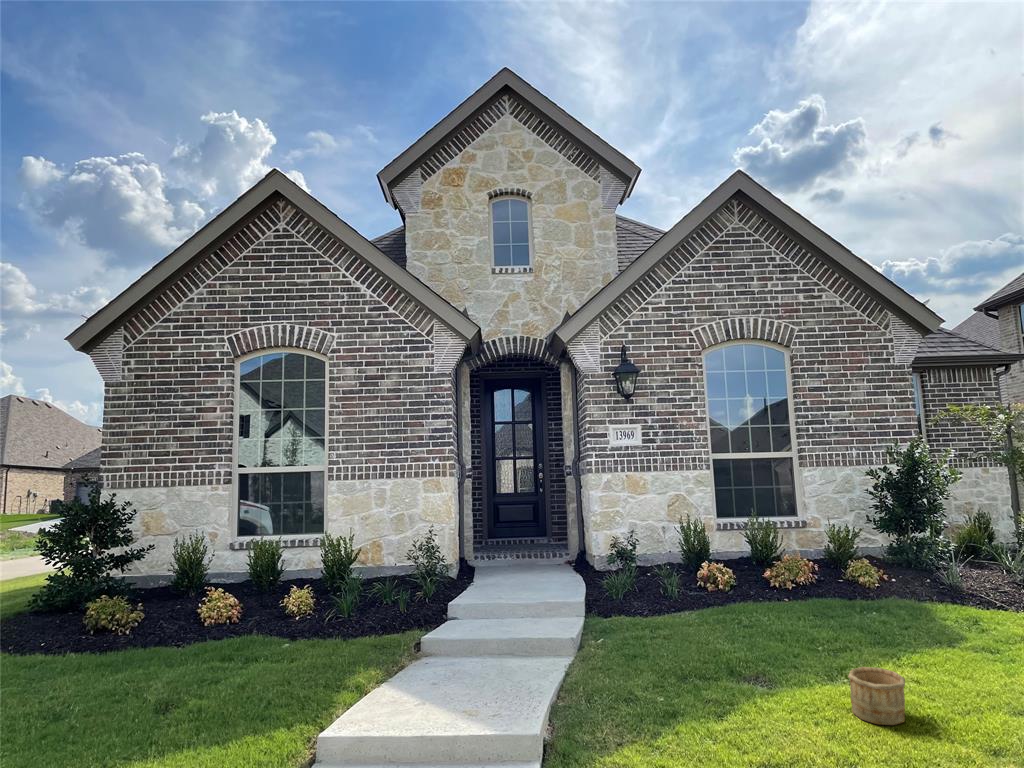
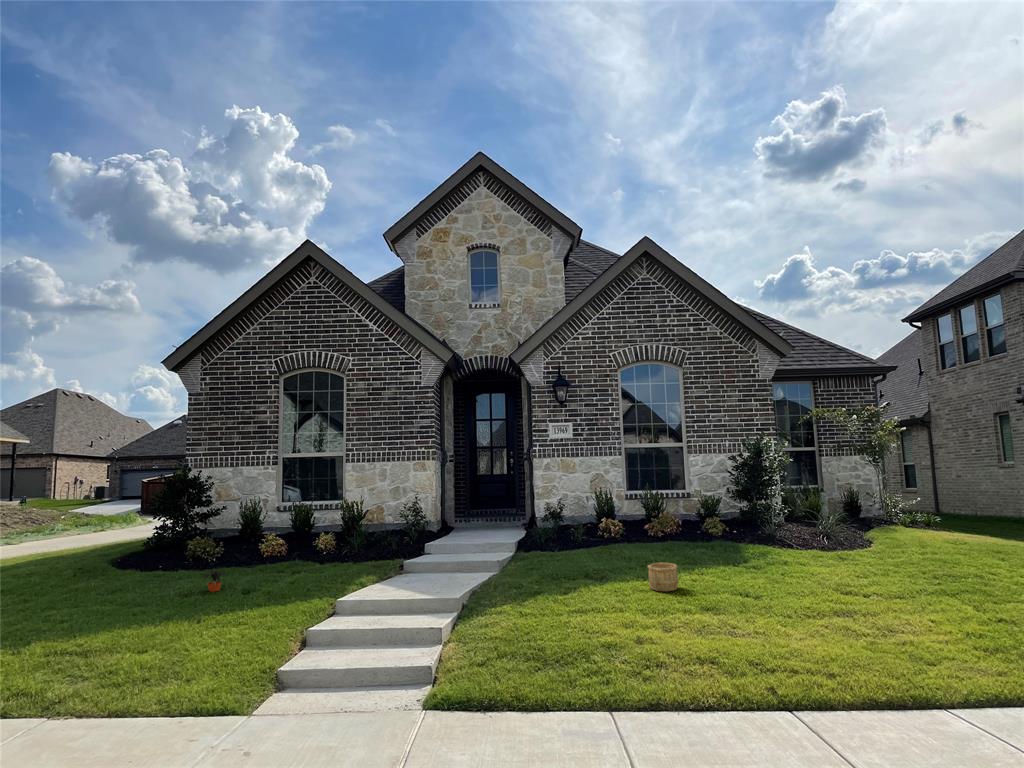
potted plant: none [77,675,128,715] -> present [202,570,226,592]

